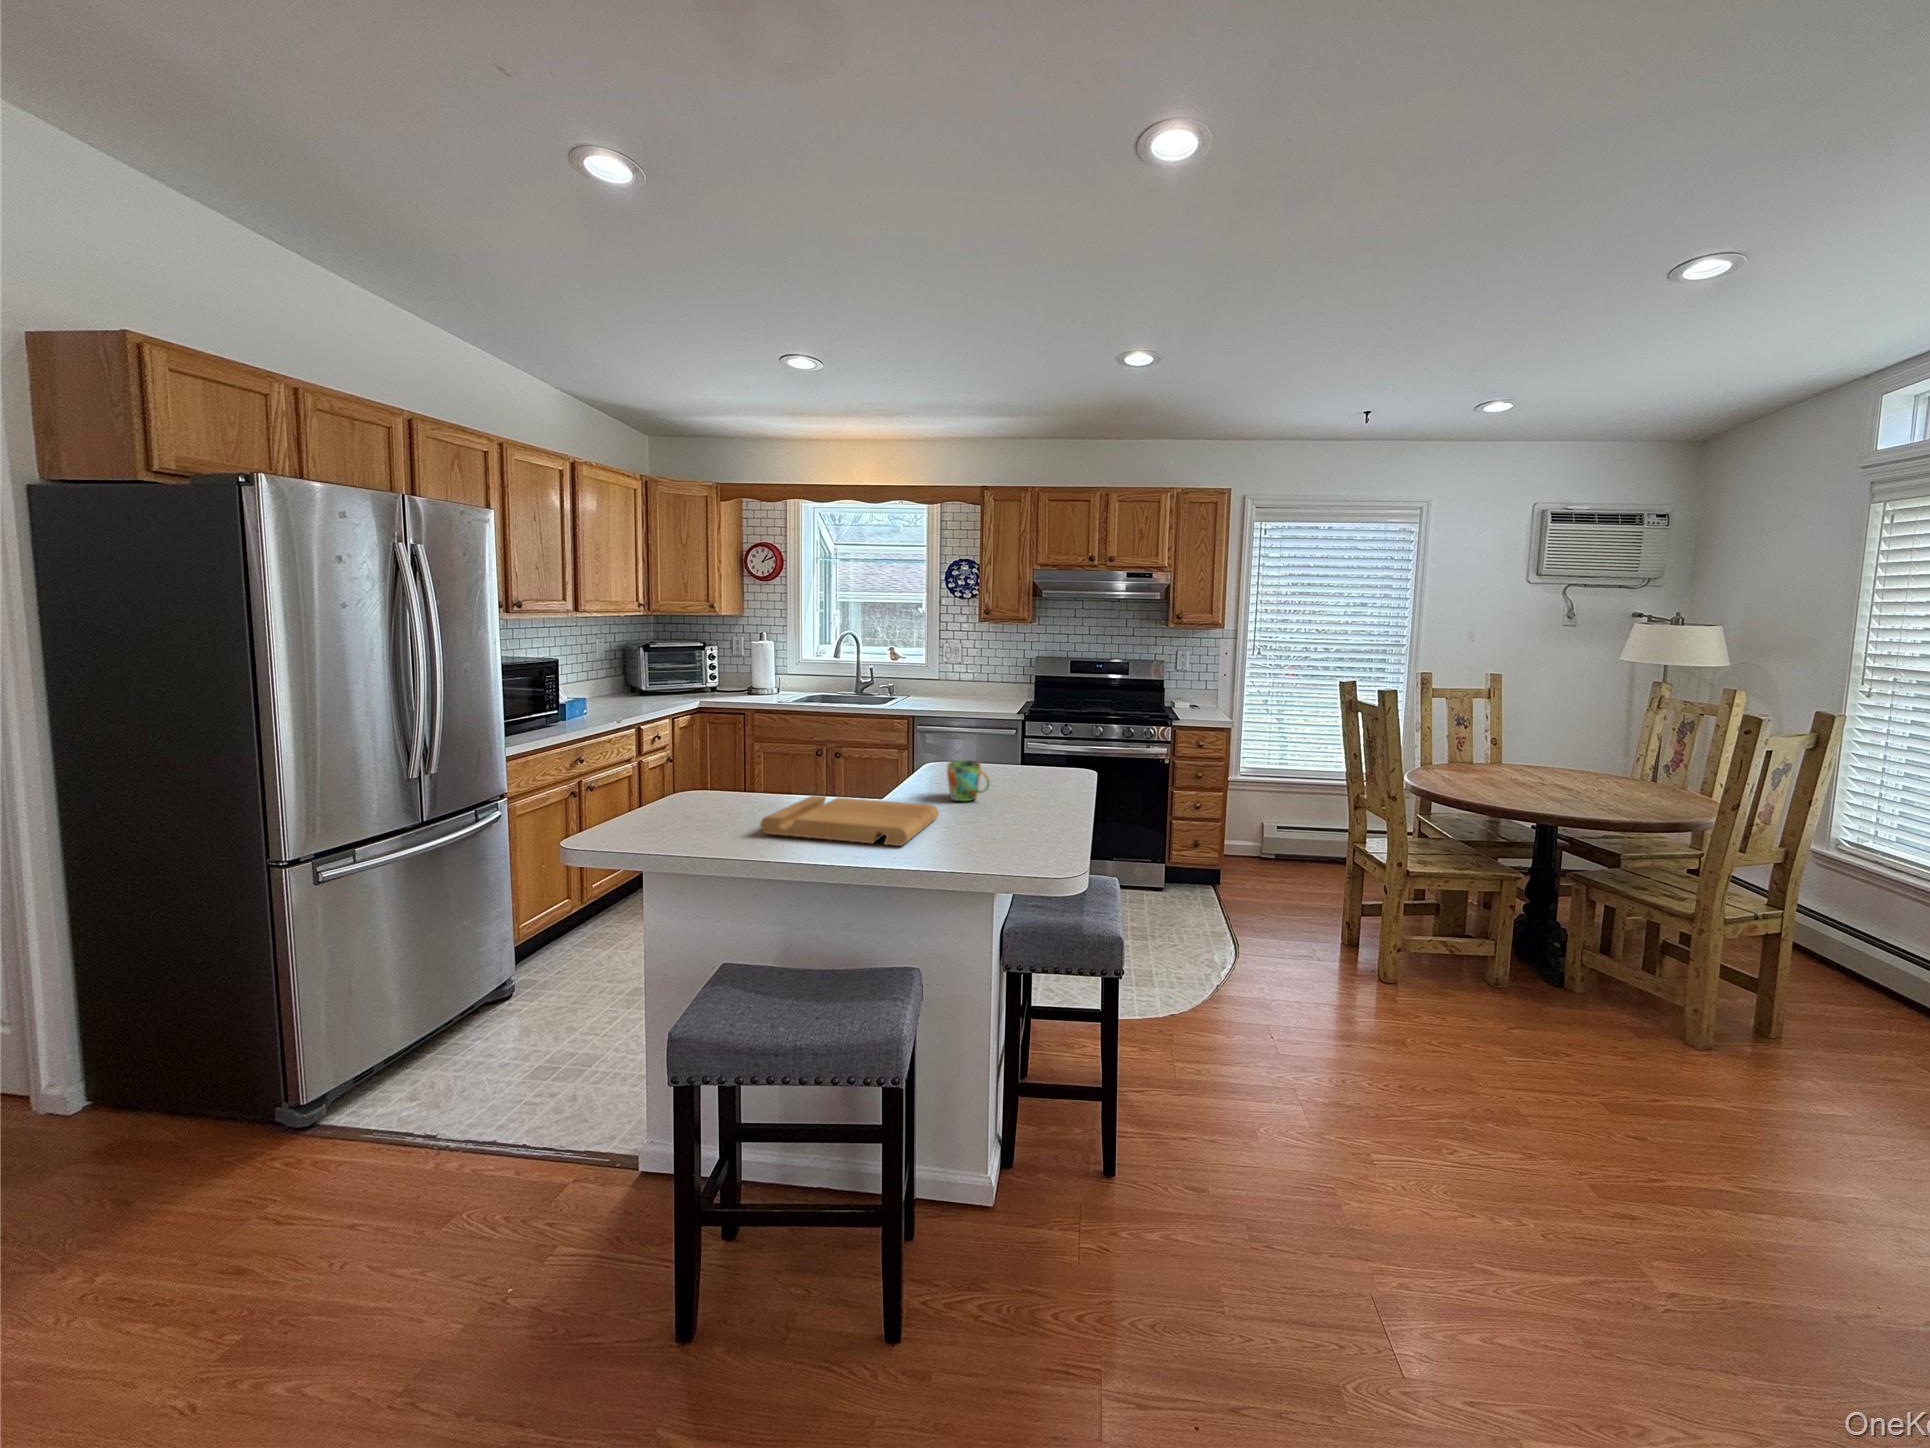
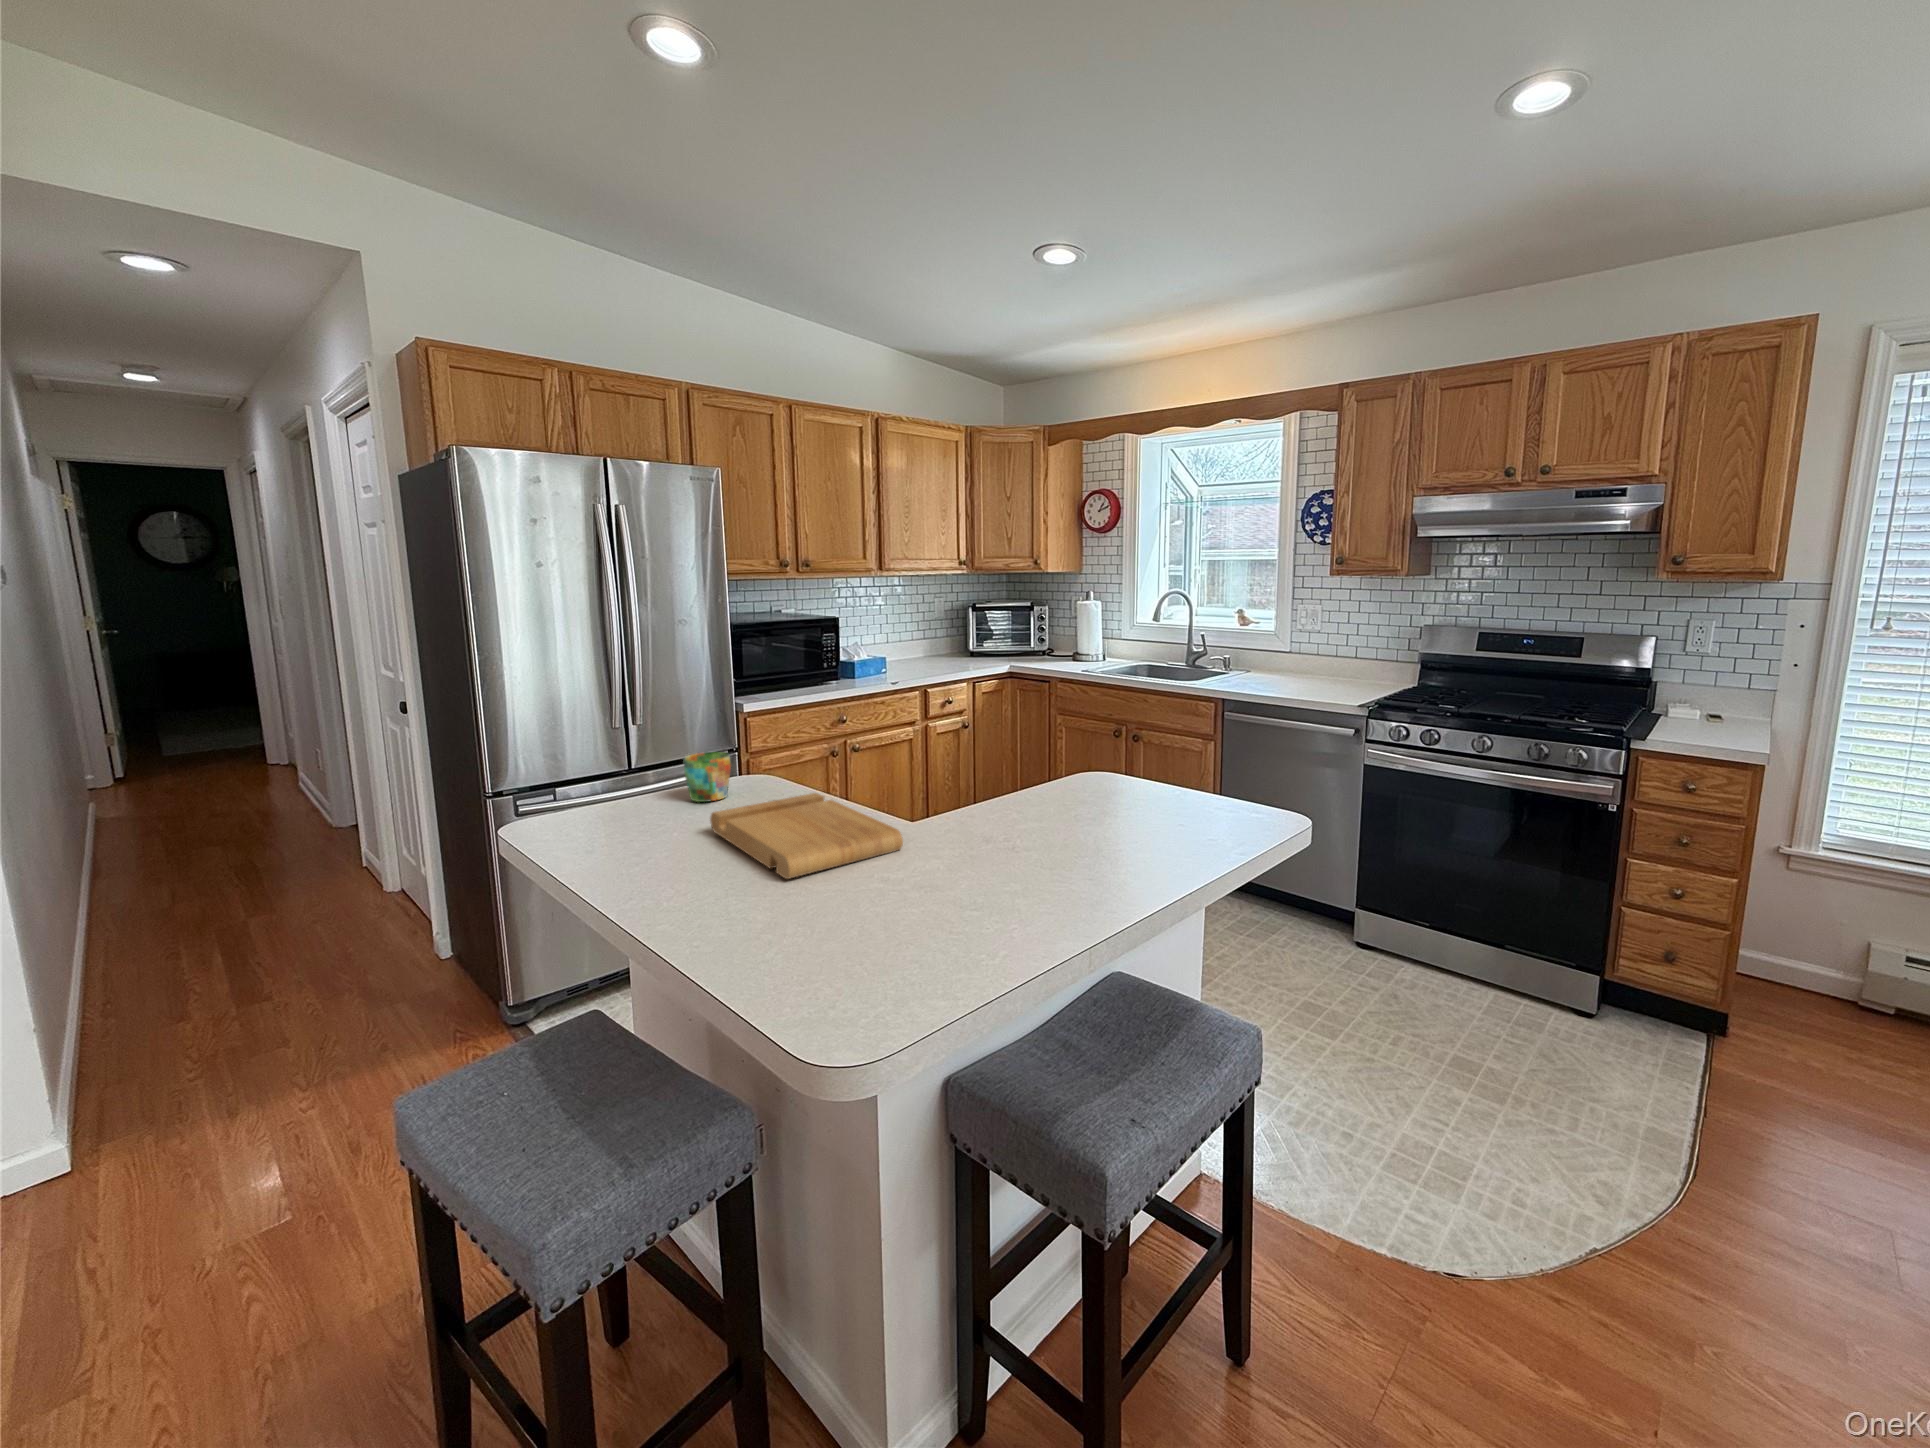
mug: present [947,760,990,801] -> present [683,752,731,802]

